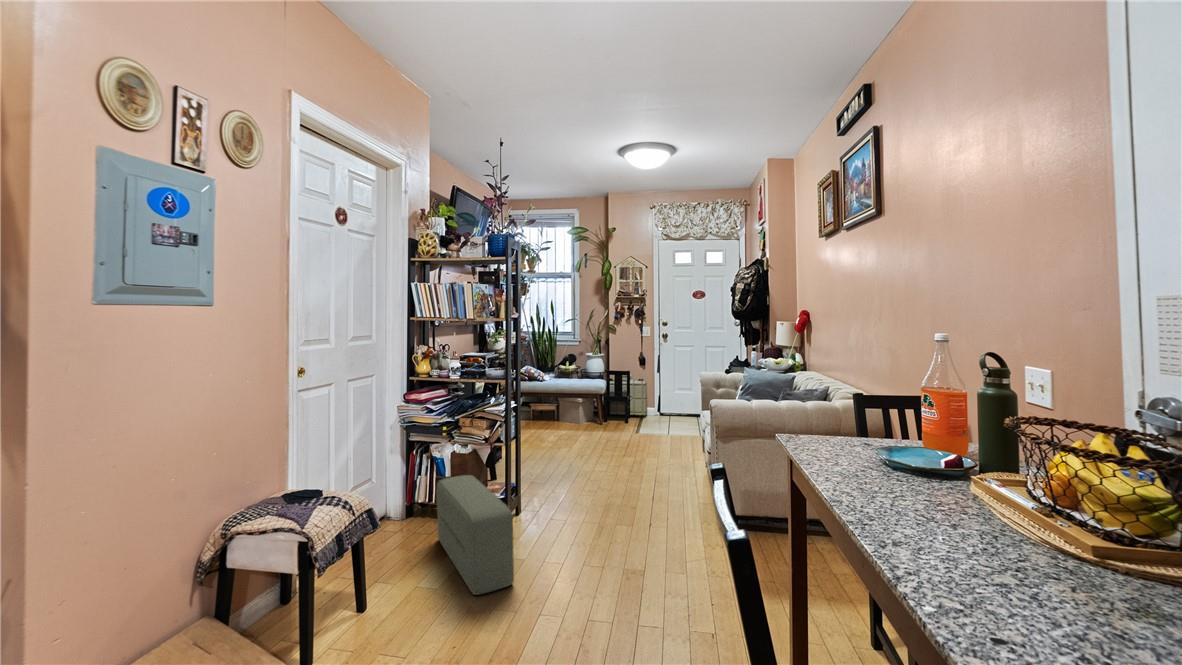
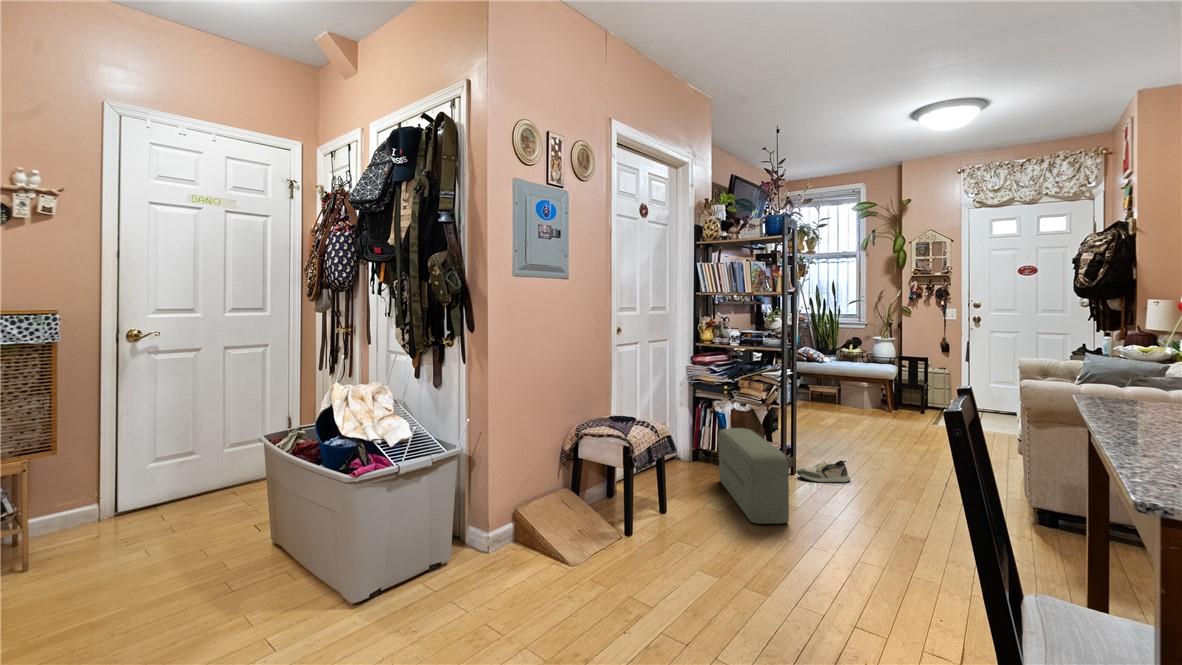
shoe: none [522,492,571,520] -> present [797,460,850,482]

